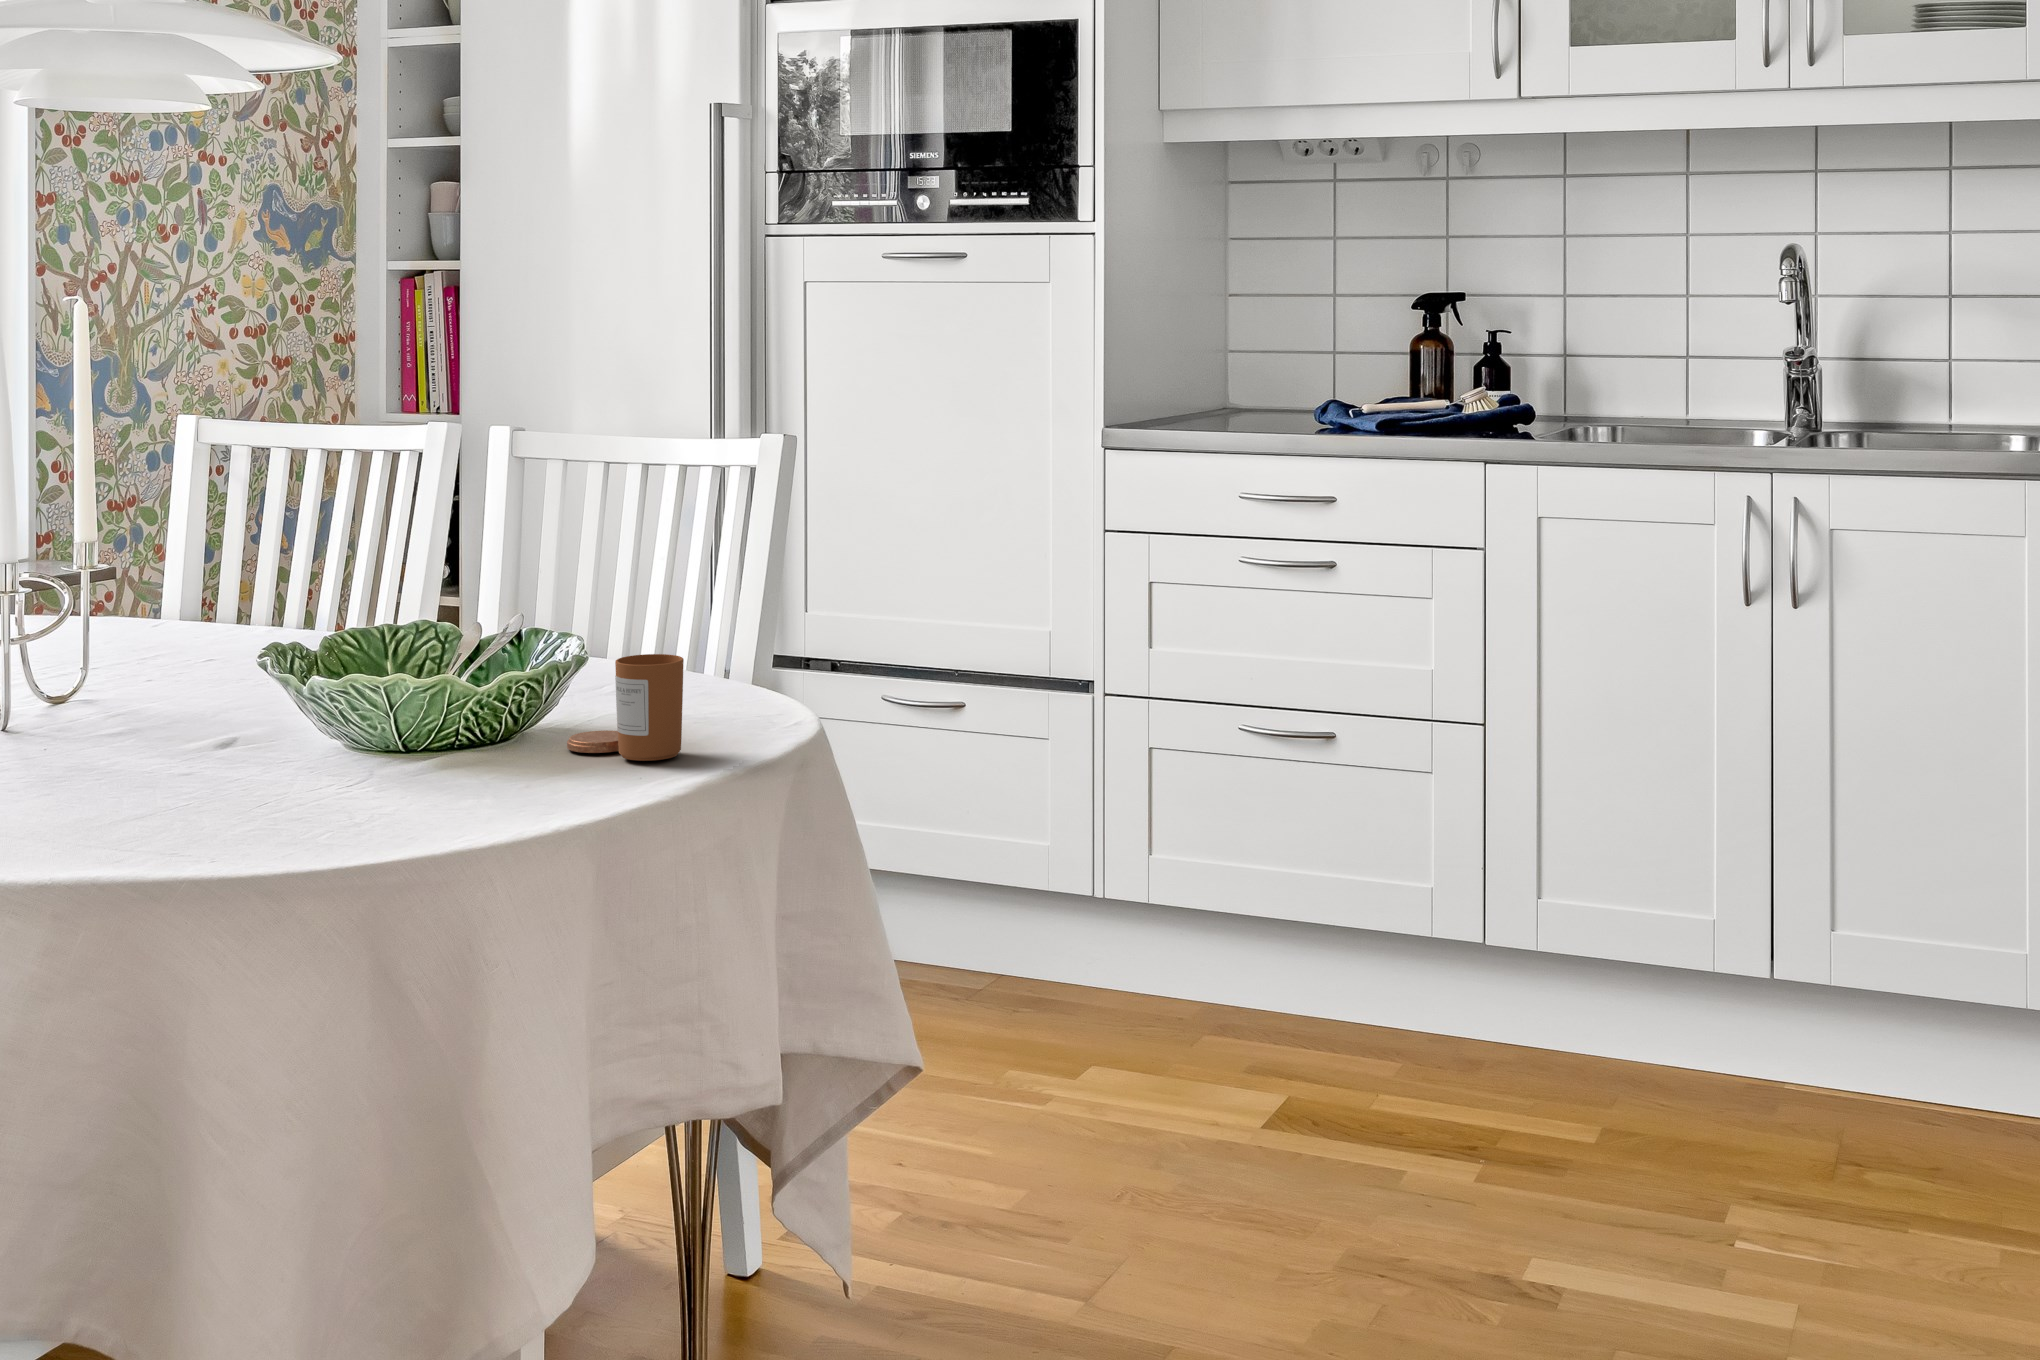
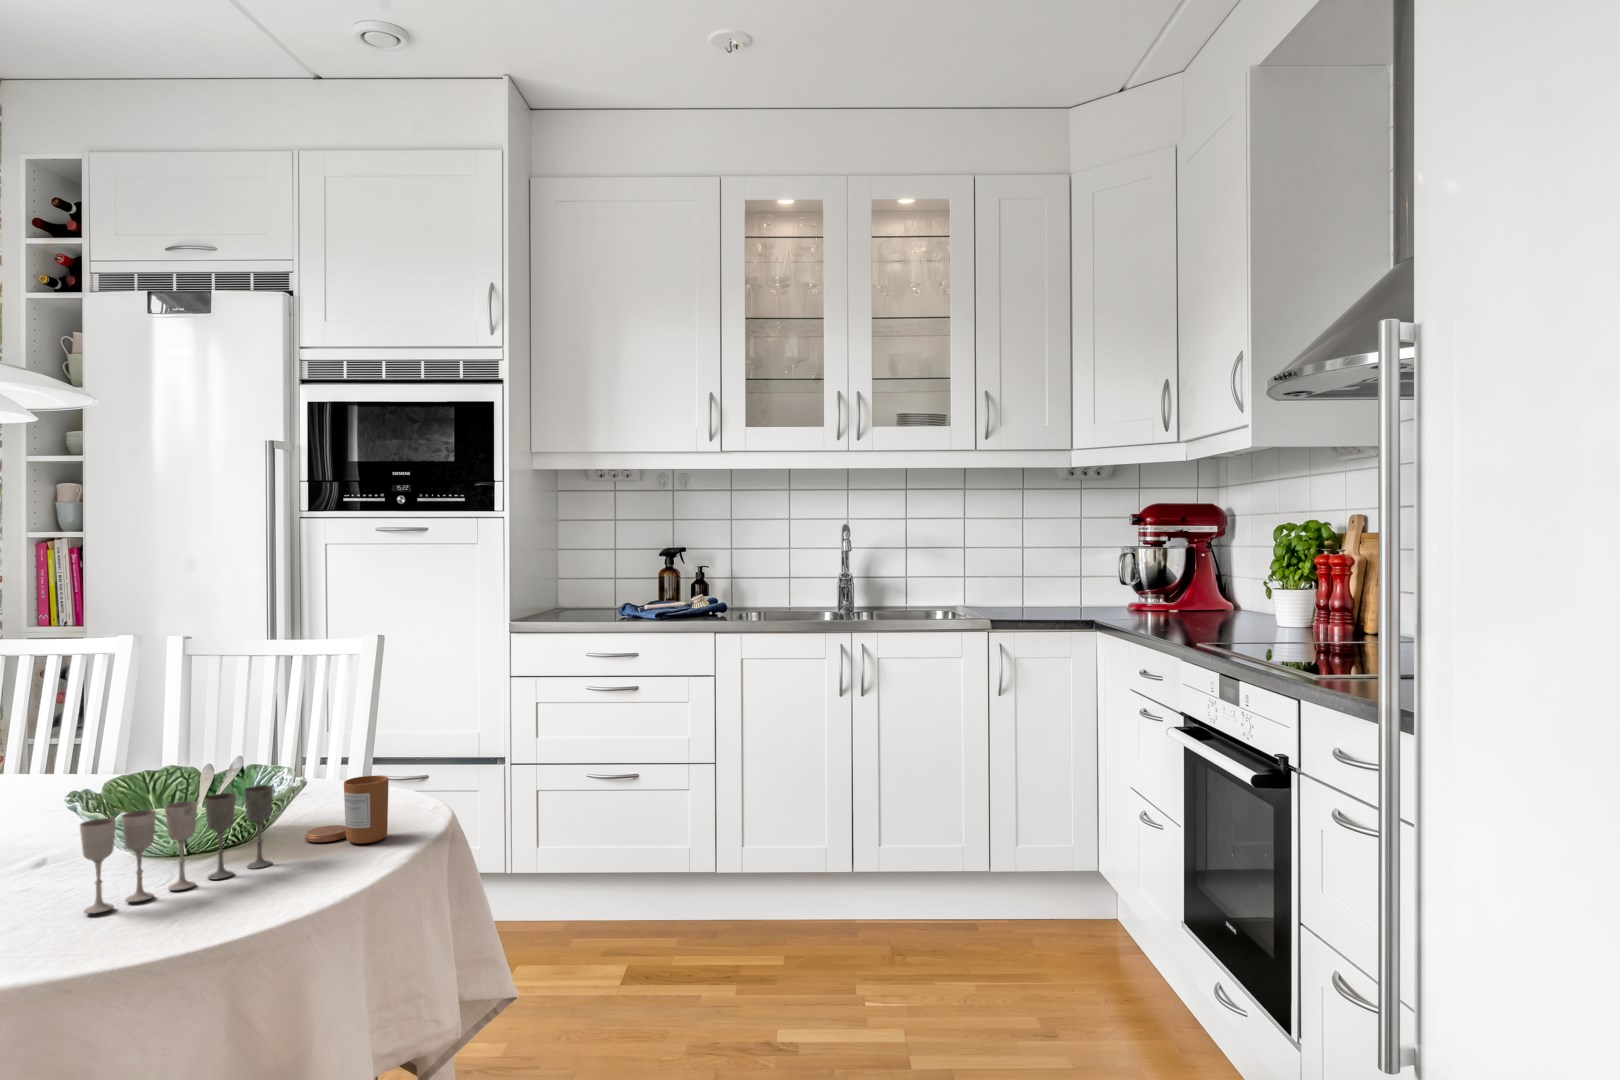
wine glass: none [226,651,504,809] -> present [80,785,274,914]

